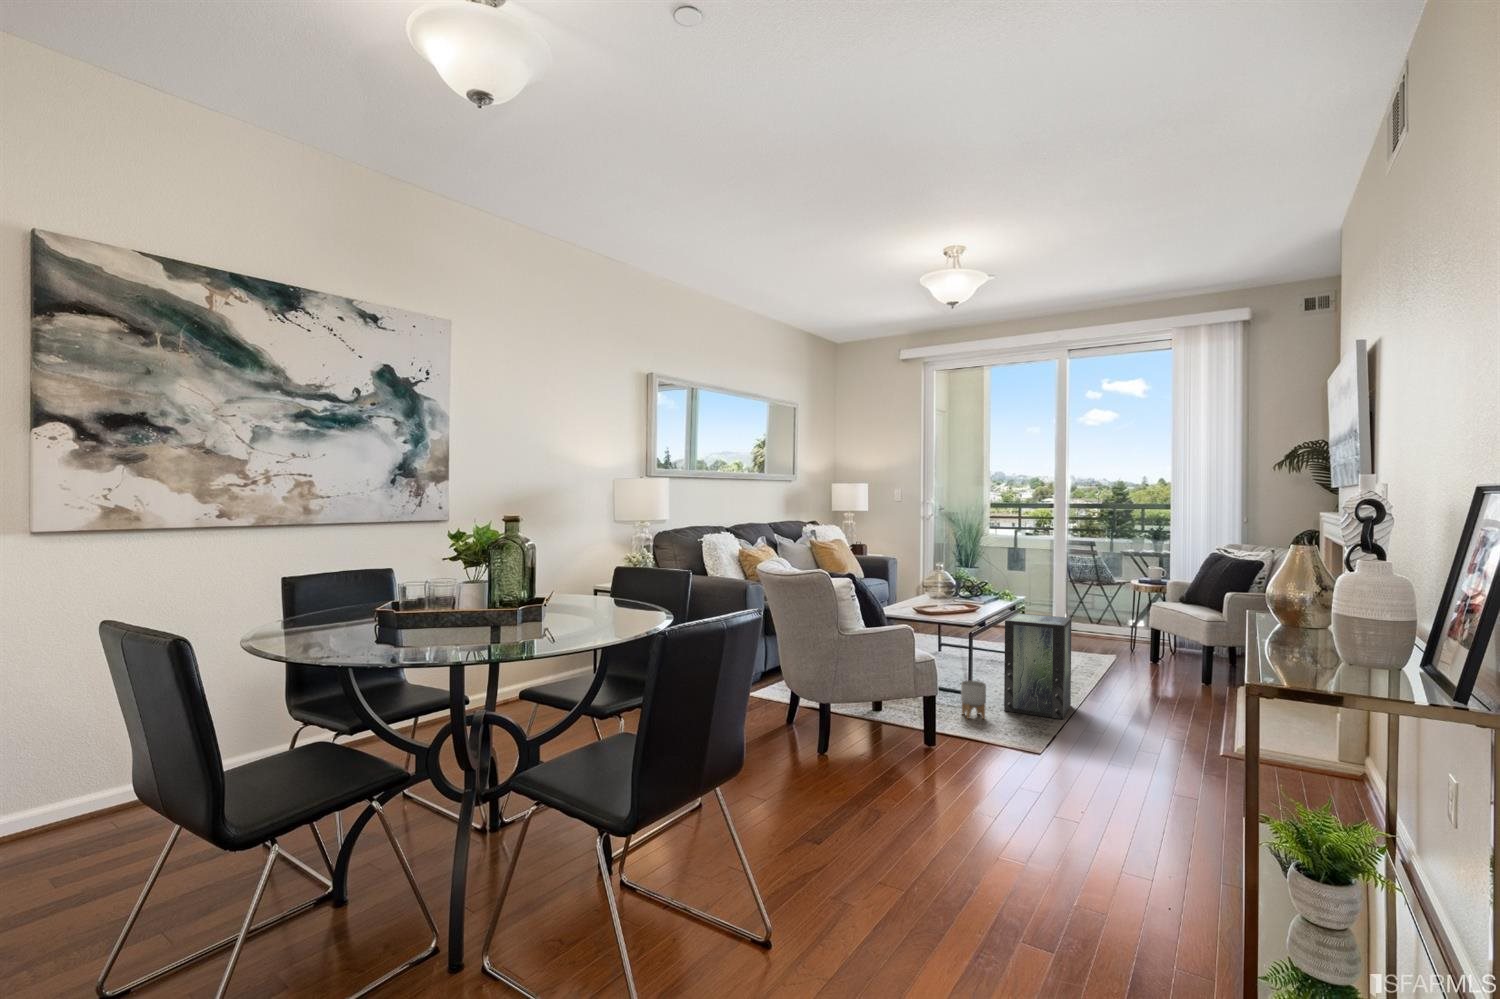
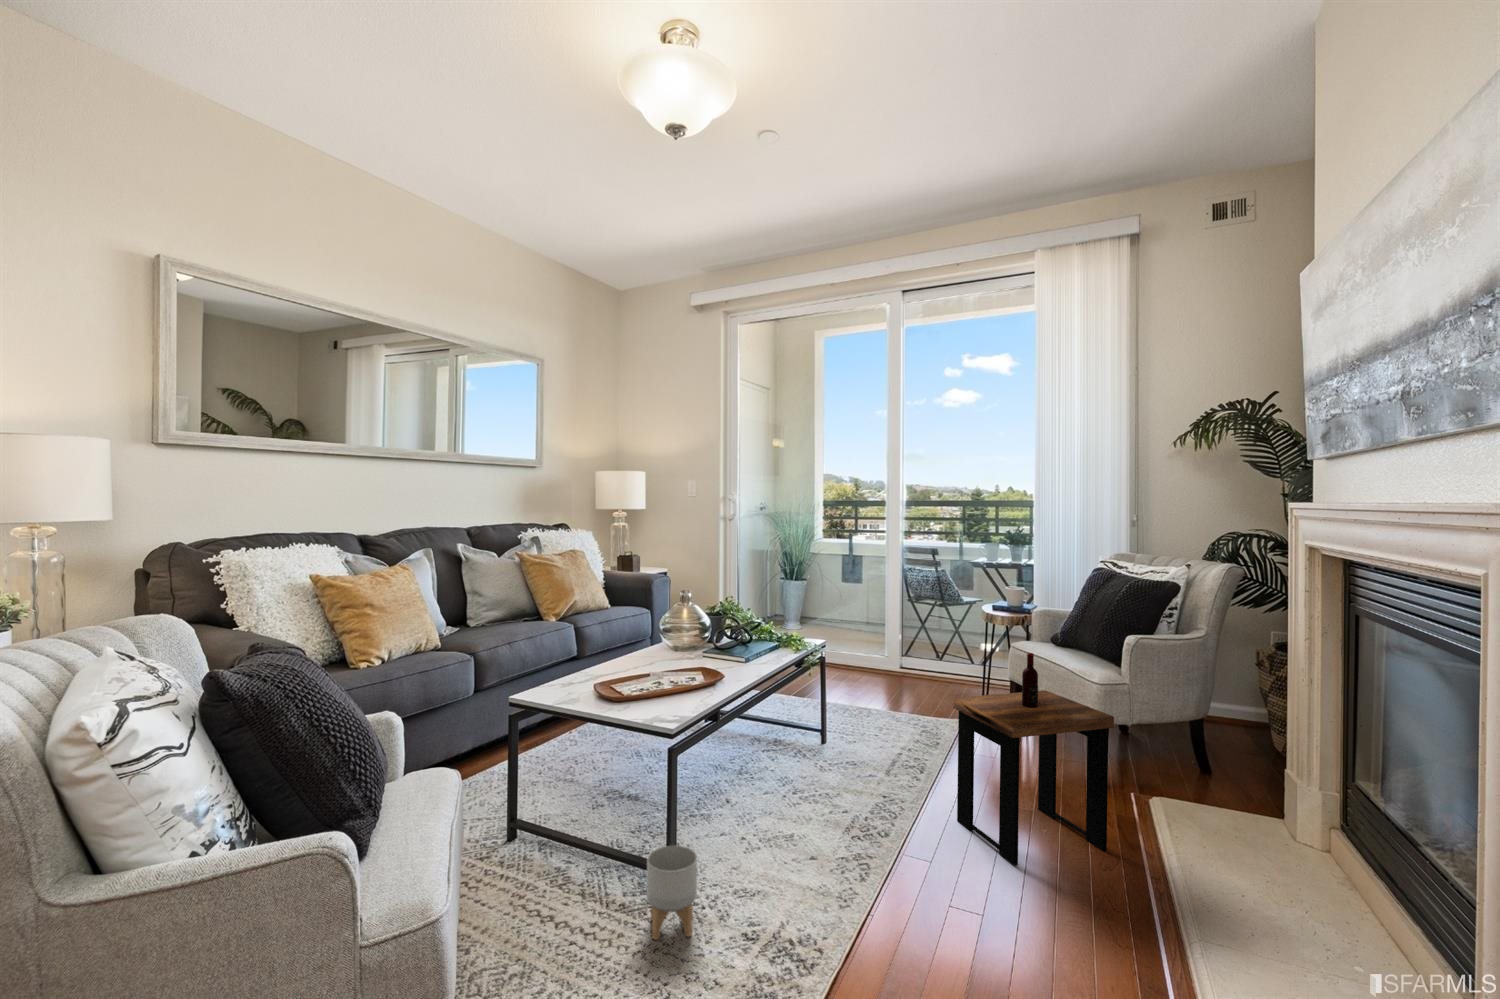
side table: none [1114,597,1210,708] -> present [953,653,1114,866]
storage box: present [1004,613,1071,719] -> none [743,690,877,924]

